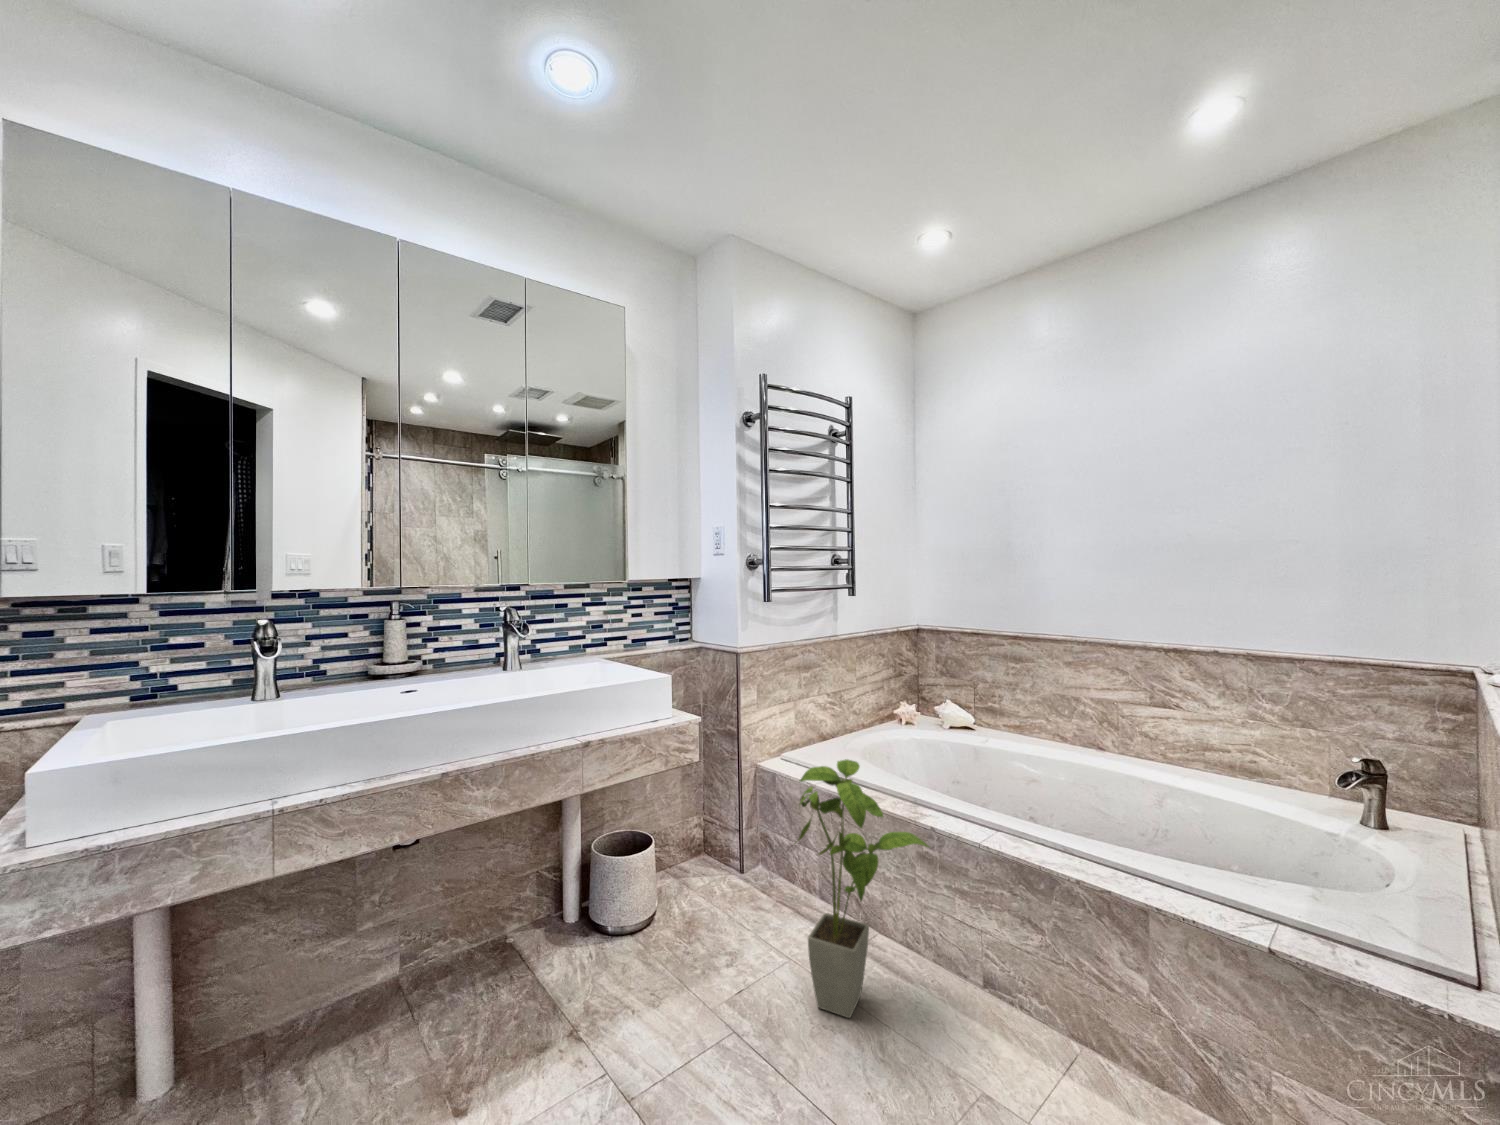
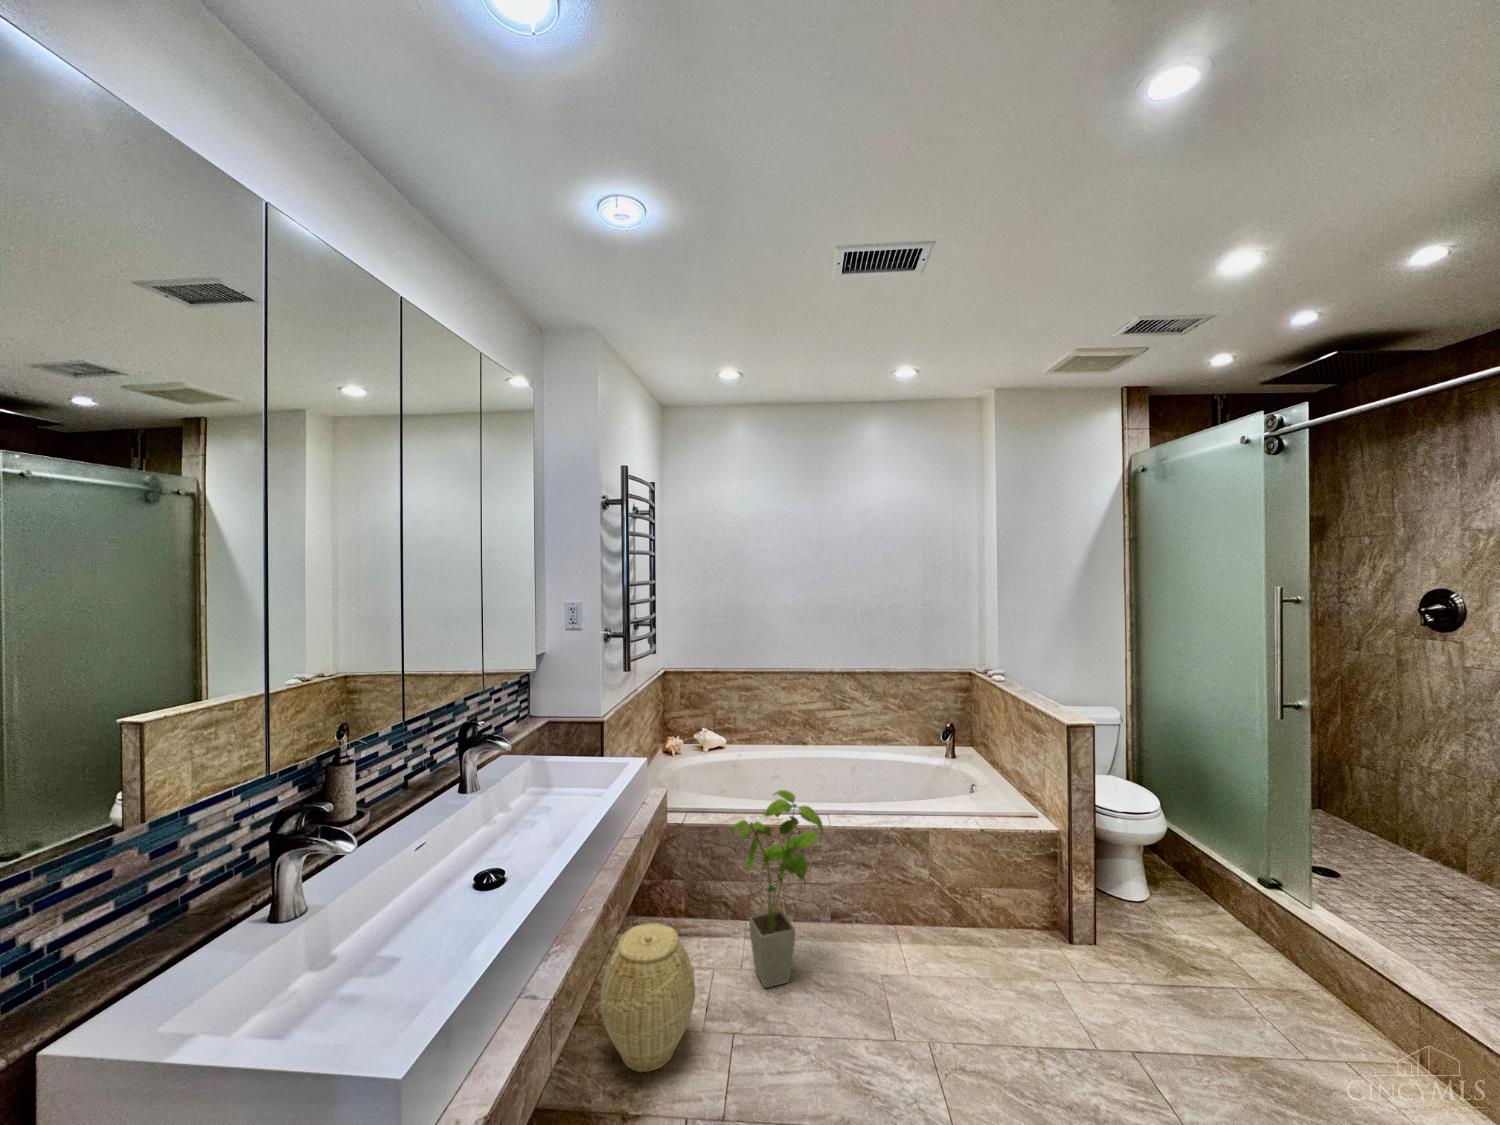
woven basket: none [605,856,708,1010] -> present [600,923,695,1072]

